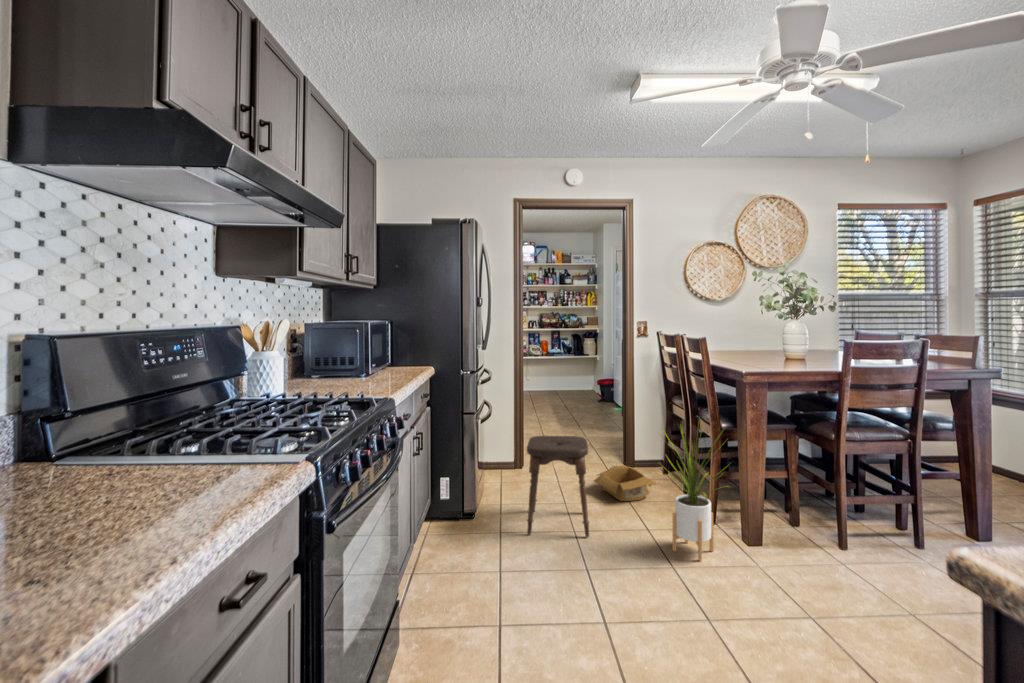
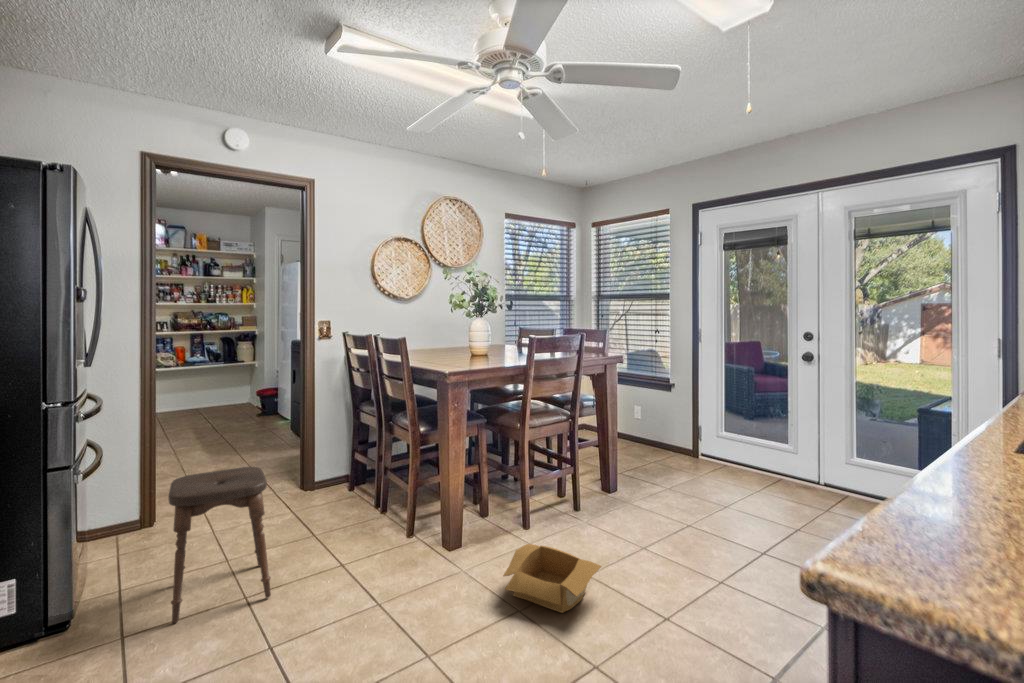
house plant: present [661,425,730,561] -> none [357,421,442,584]
cardboard box: present [594,466,658,501] -> present [503,544,601,613]

